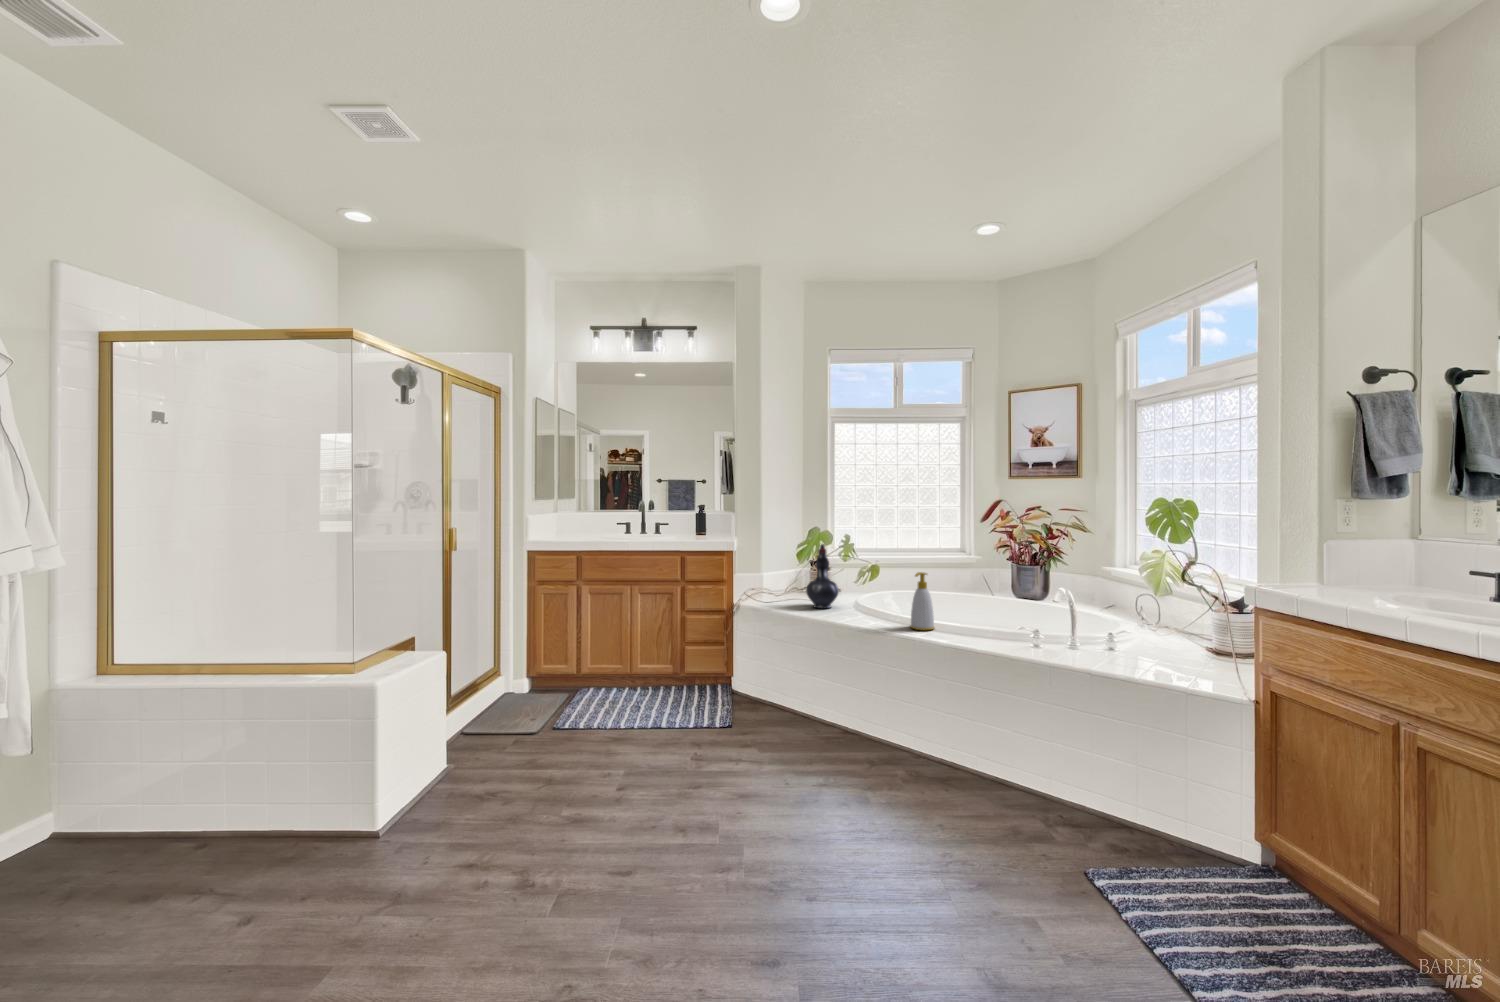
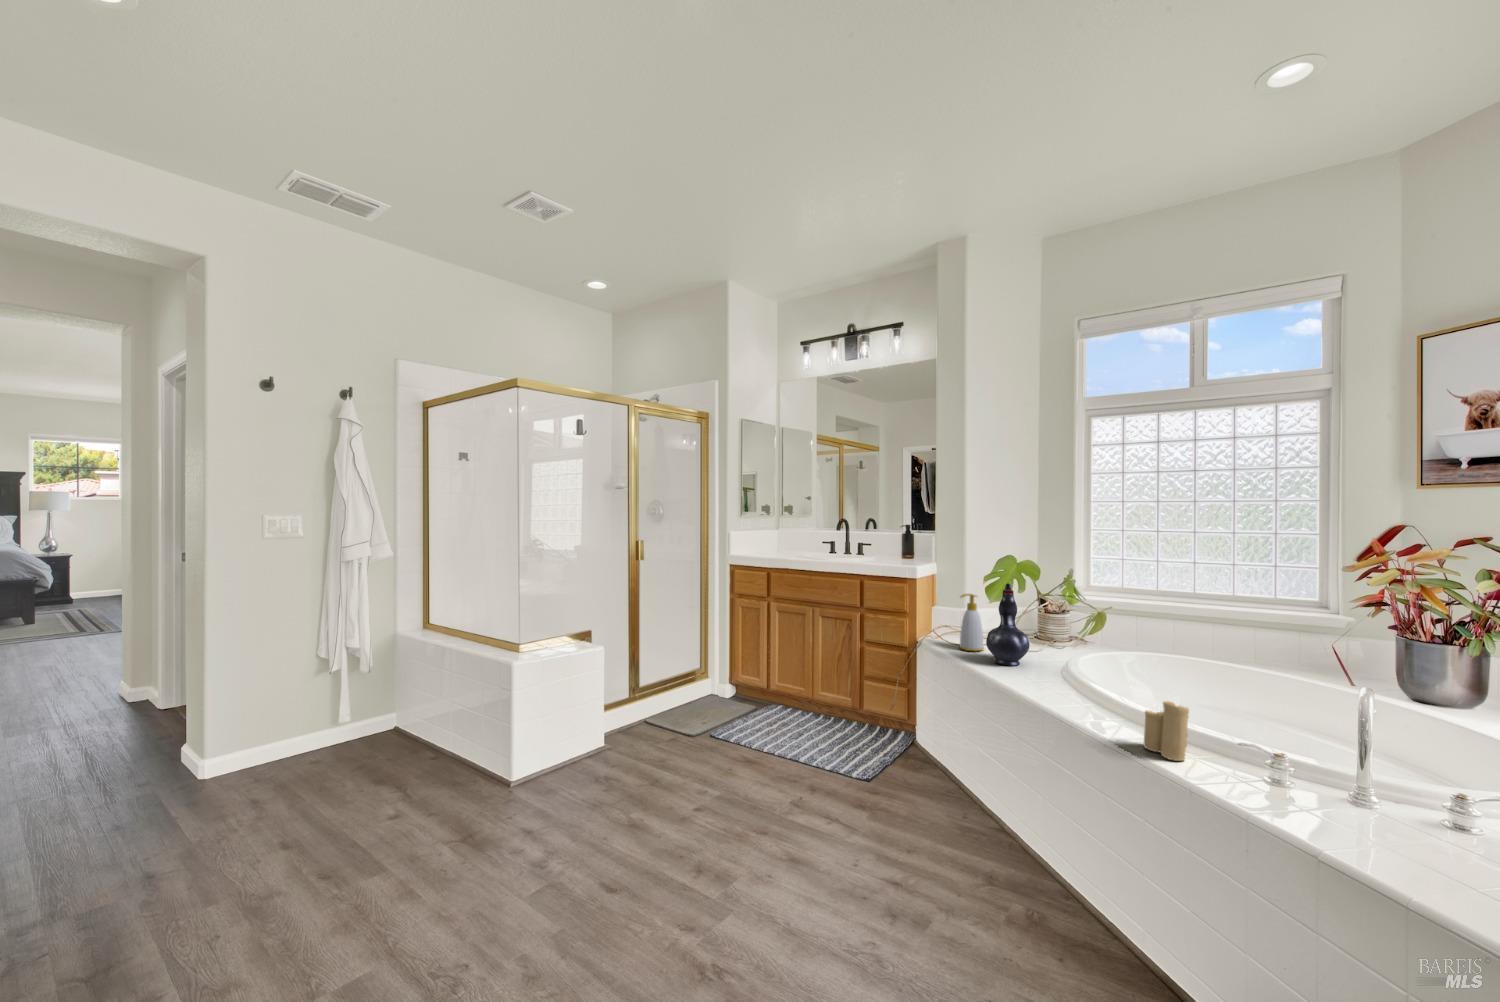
soap bottle: present [910,572,934,630] -> present [960,594,984,651]
candle: none [966,598,996,640] -> present [1144,696,1189,761]

